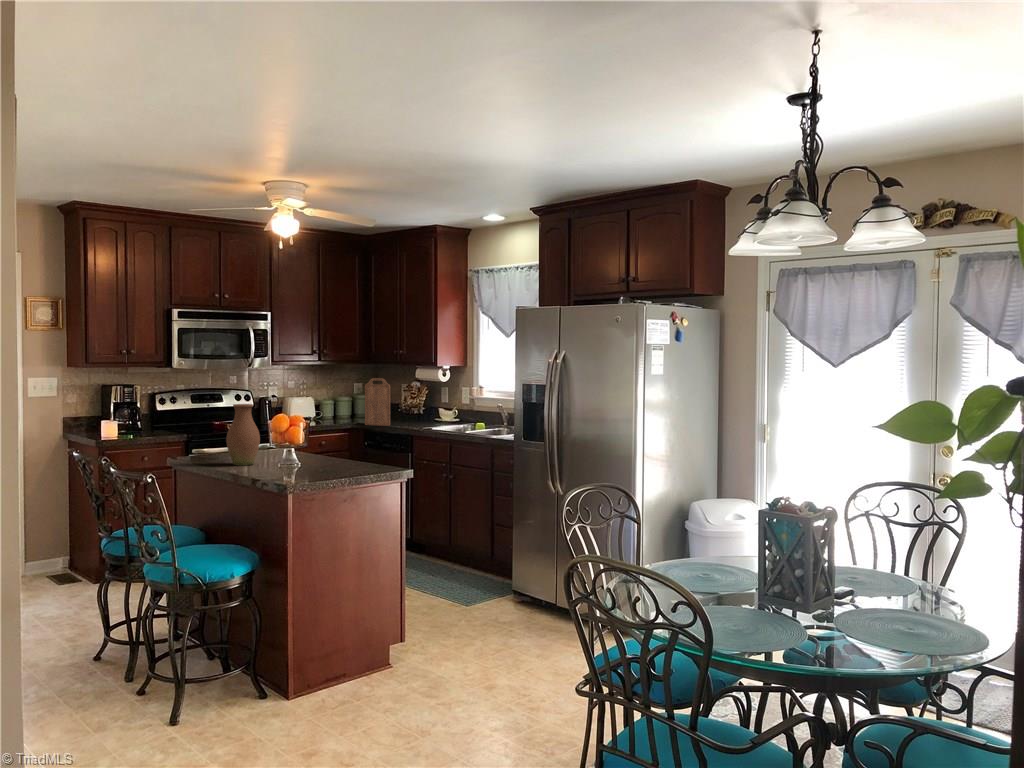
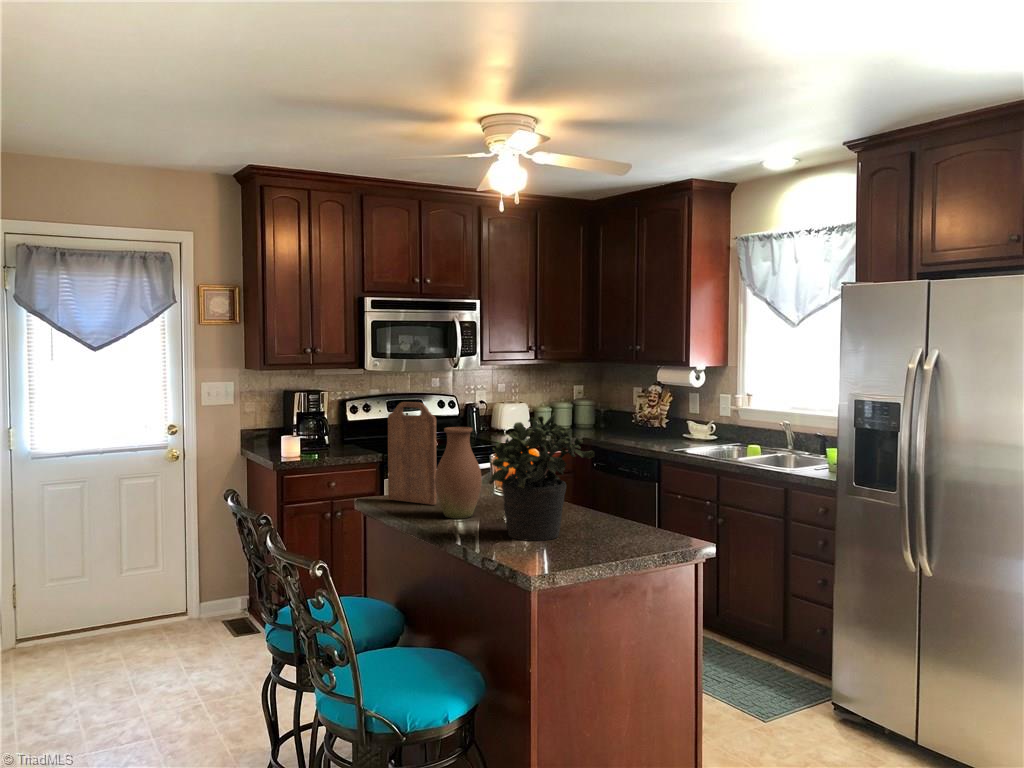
cutting board: present [365,378,390,426] -> present [388,402,437,505]
potted plant: none [261,391,333,473] -> present [489,412,594,541]

